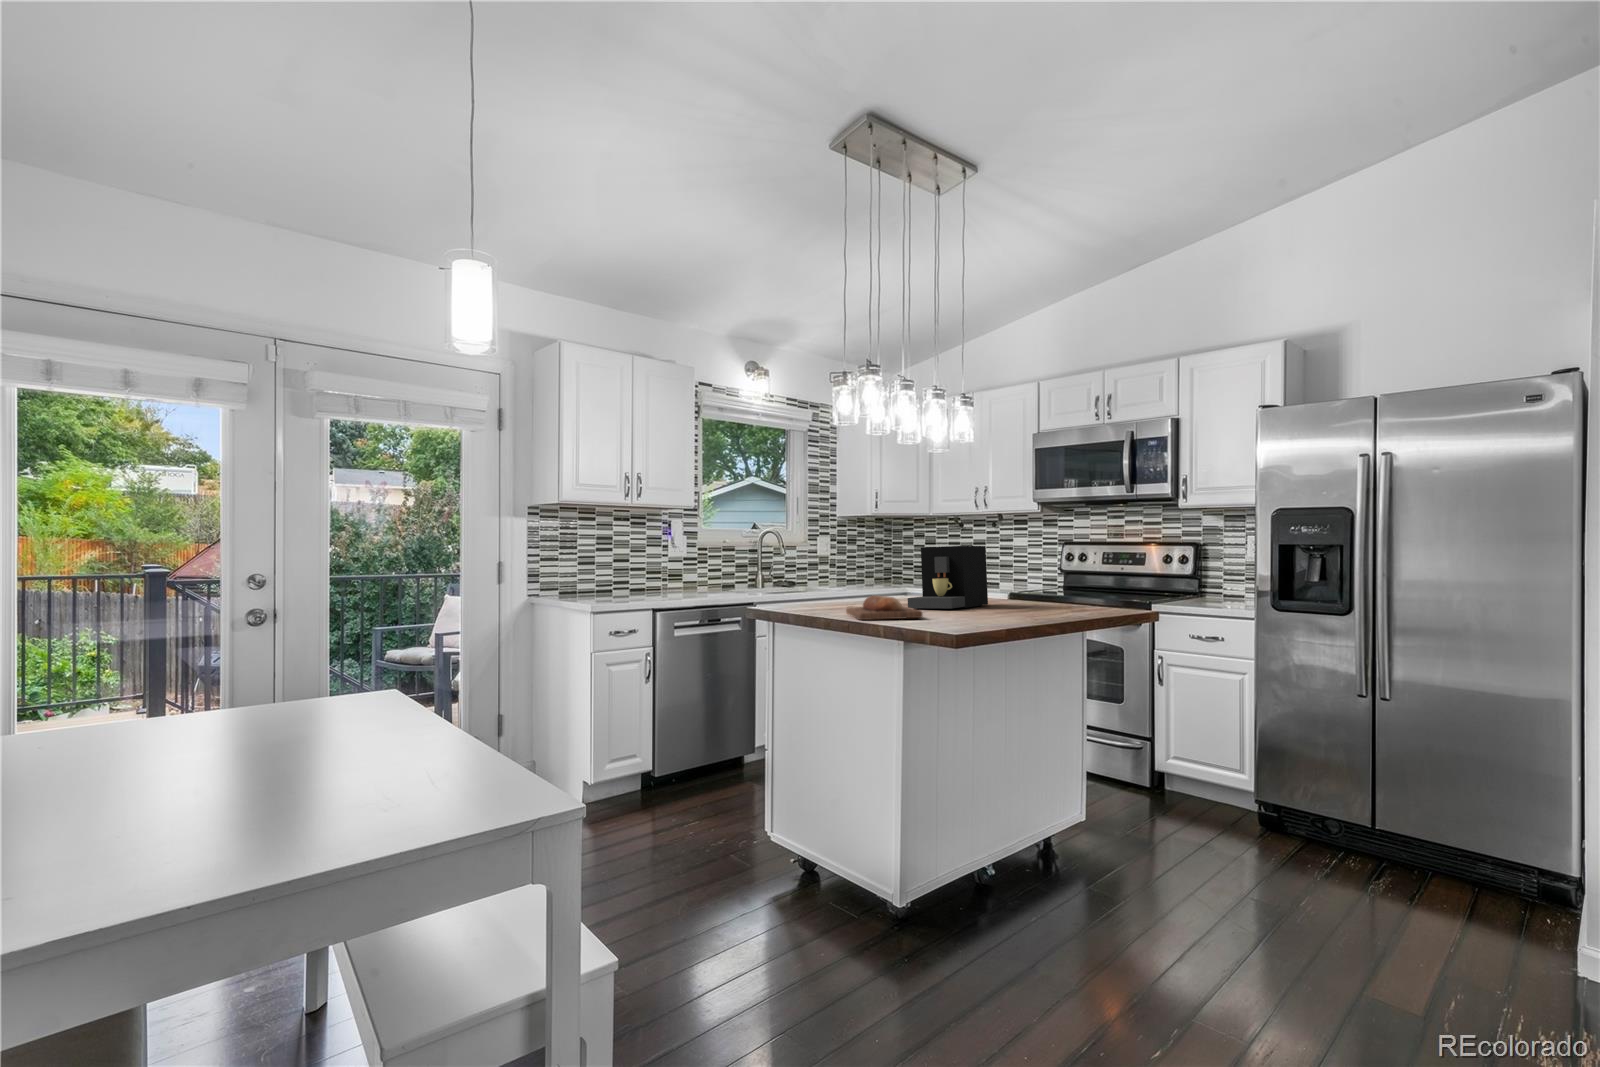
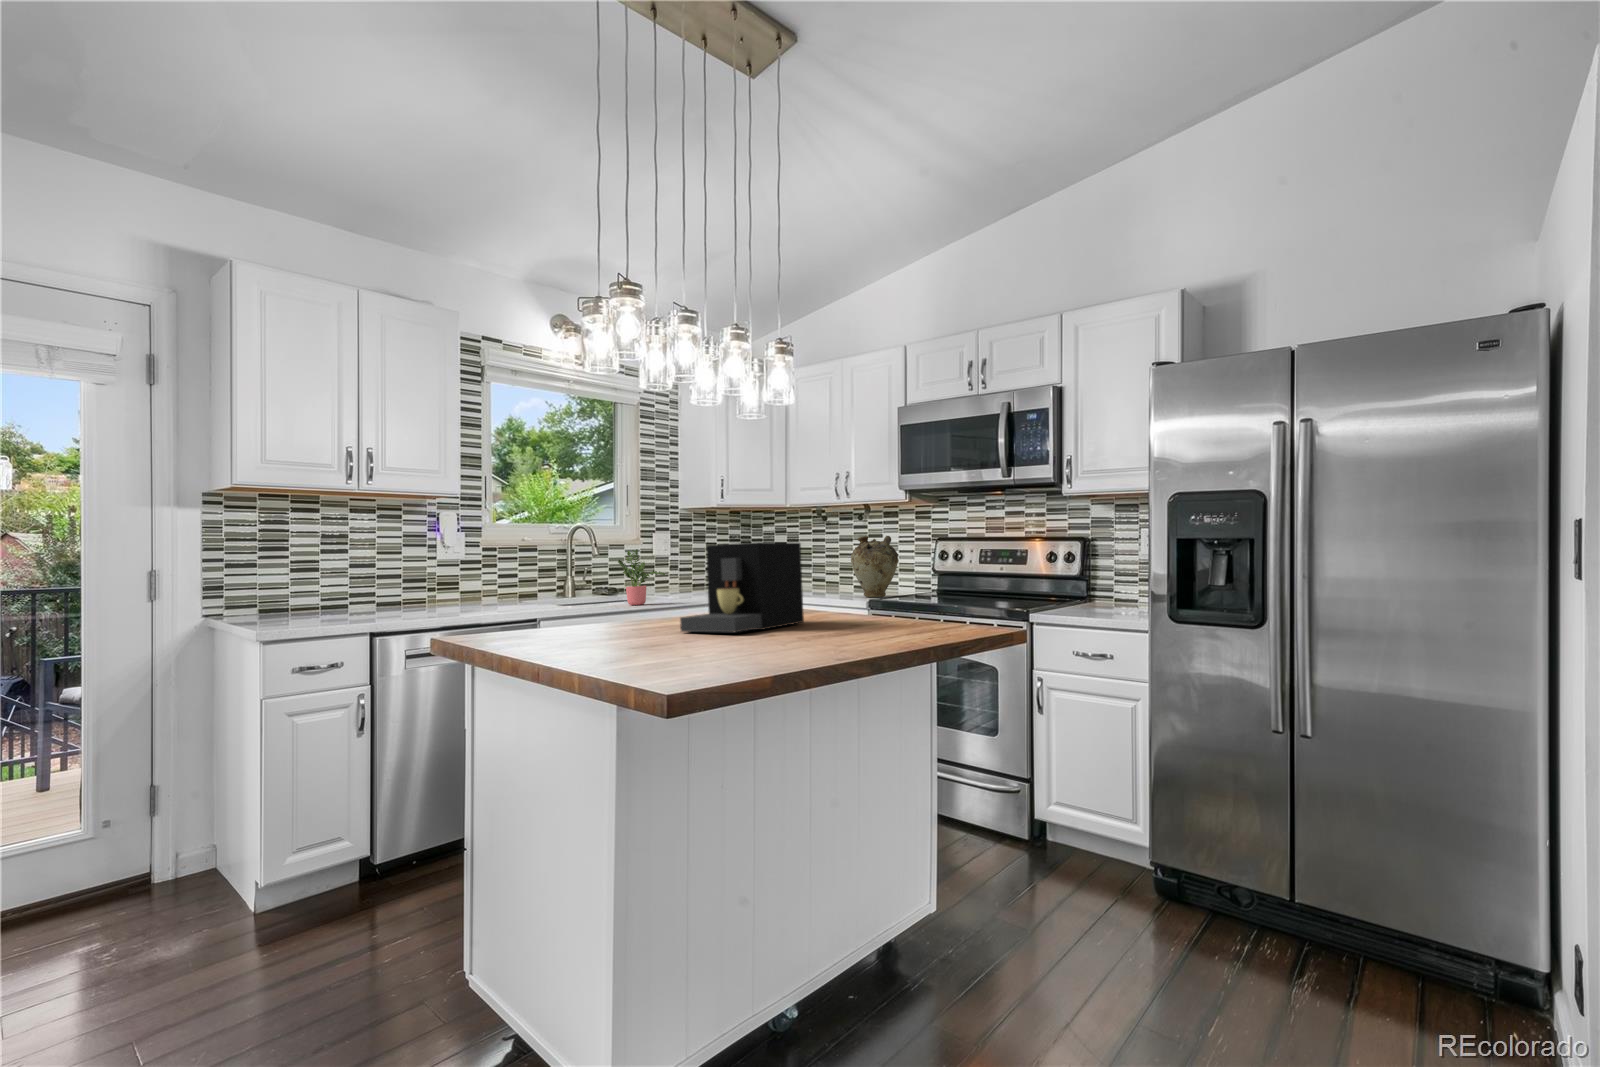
vase: none [992,540,1032,591] -> present [851,536,898,597]
potted plant: none [810,550,845,594] -> present [618,549,665,605]
bread loaf: present [846,596,923,620] -> none [547,618,657,662]

